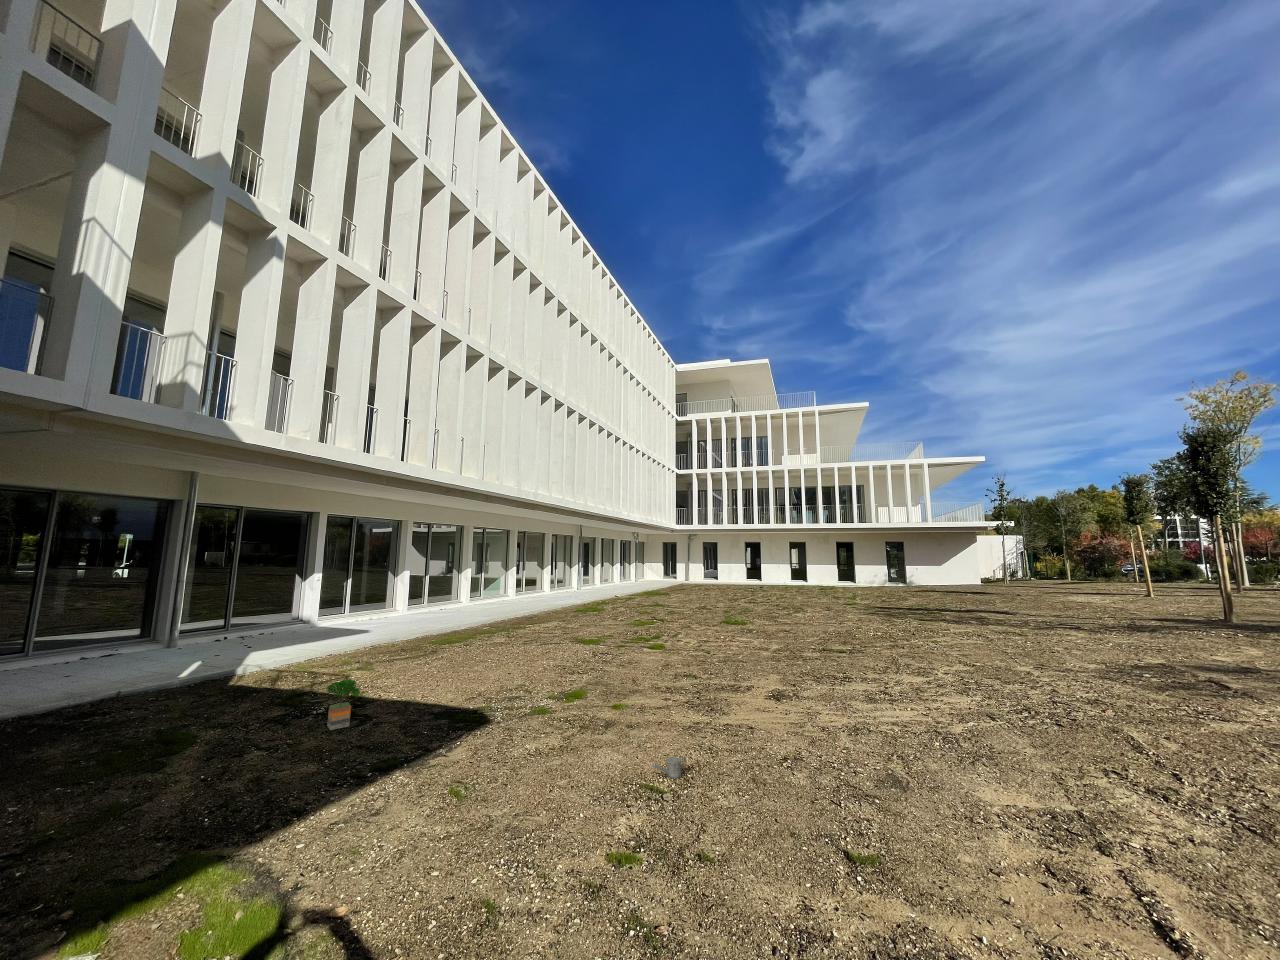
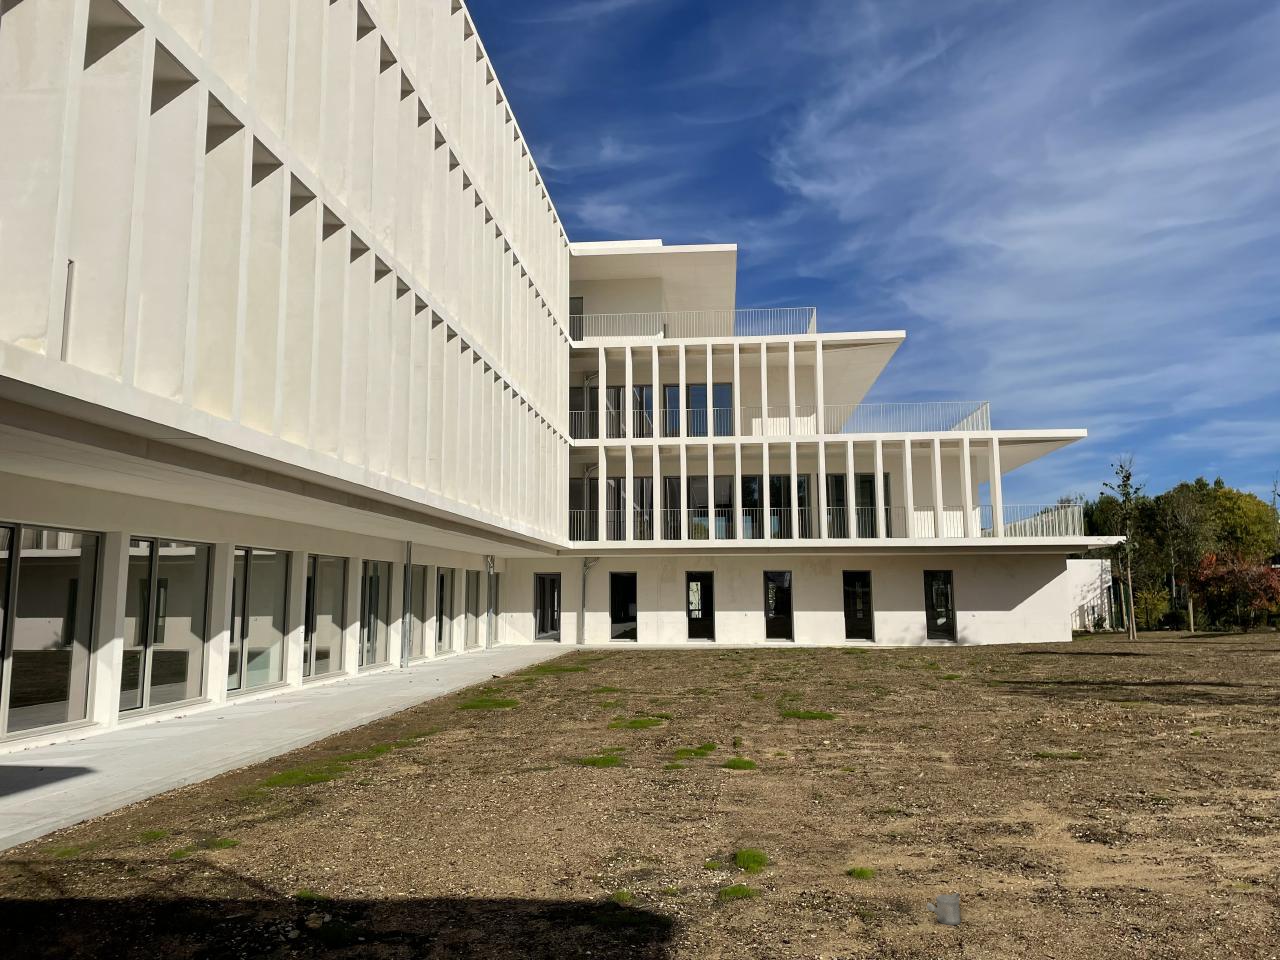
potted tree: present [327,679,360,730] -> none [273,828,340,922]

